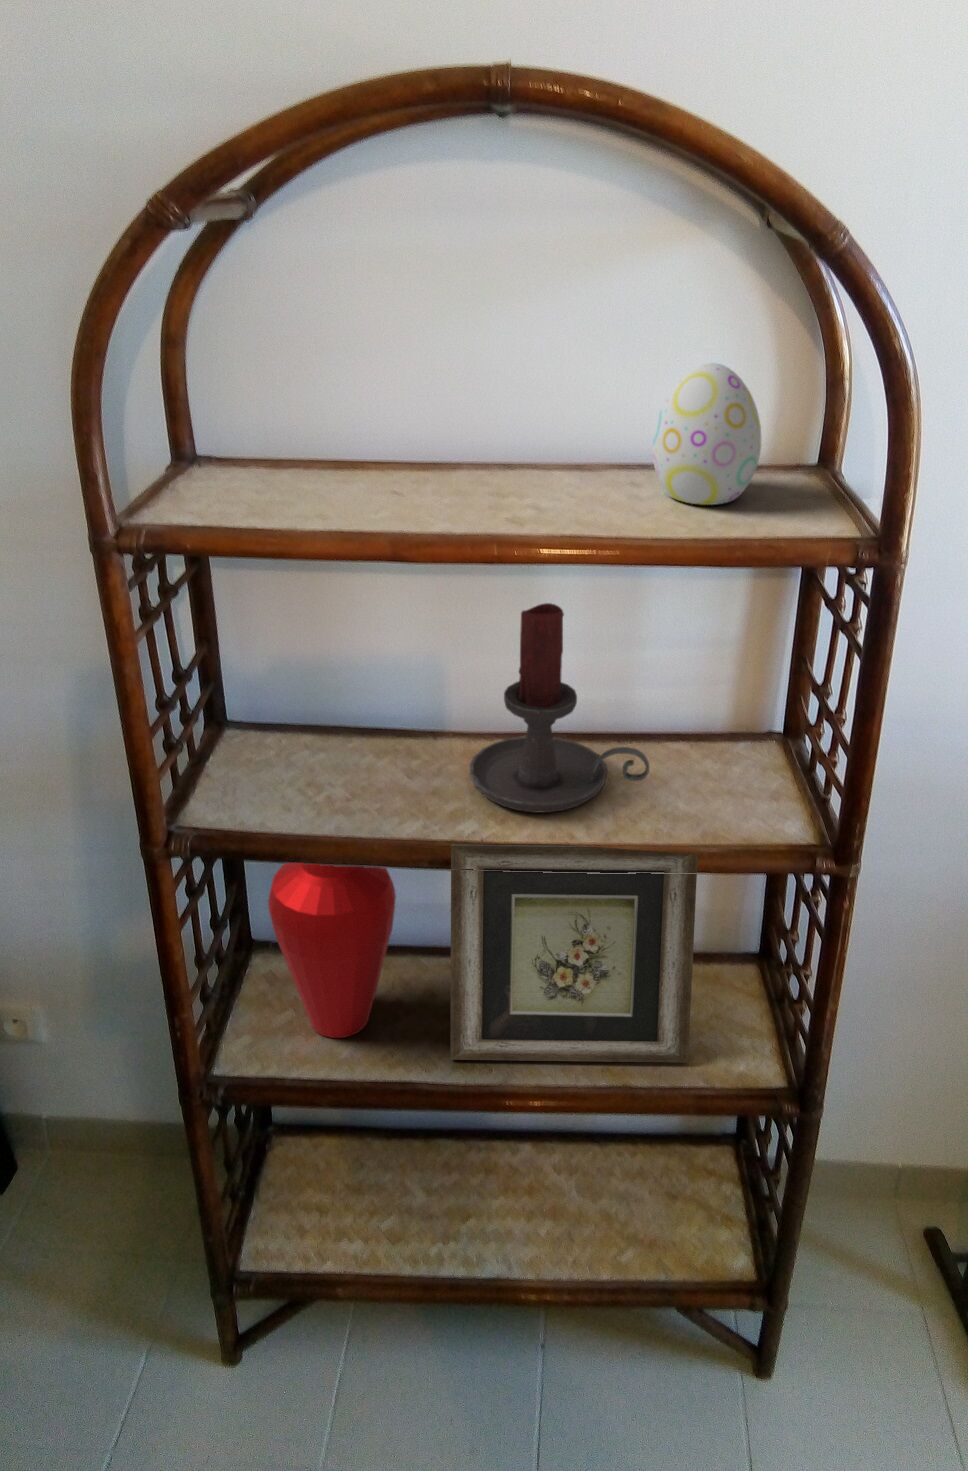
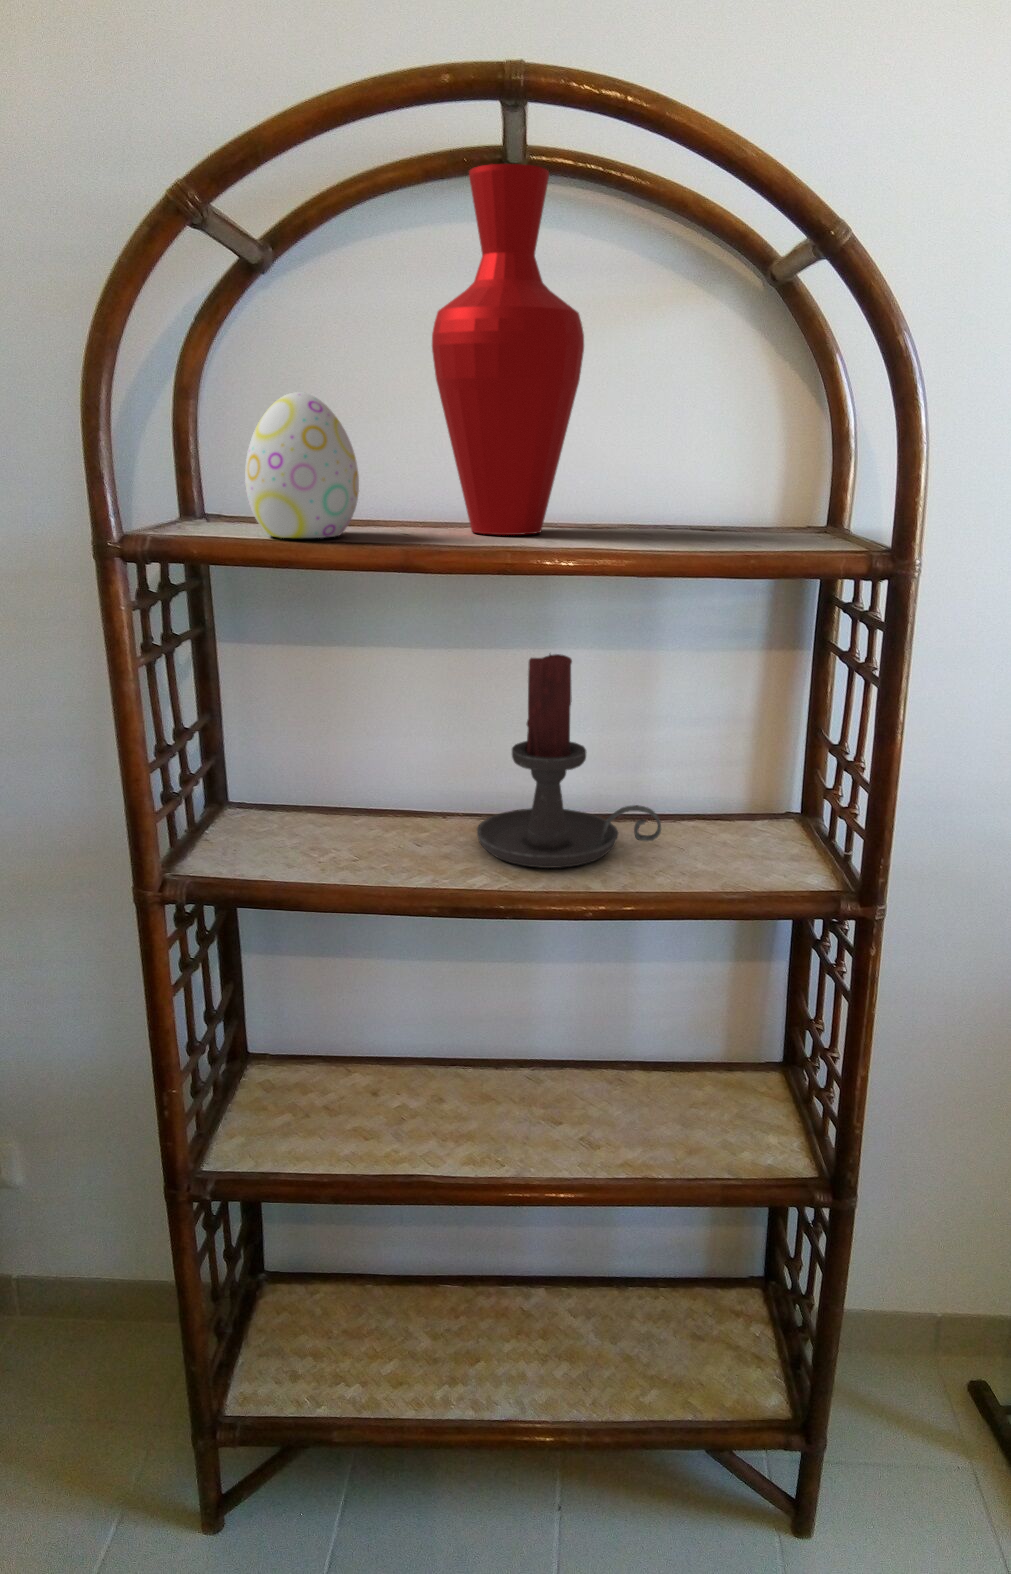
decorative egg: present [653,363,761,505] -> present [245,392,359,538]
picture frame: present [450,843,698,1062] -> none [457,914,714,1154]
vase: present [268,863,396,1038] -> present [432,164,584,535]

